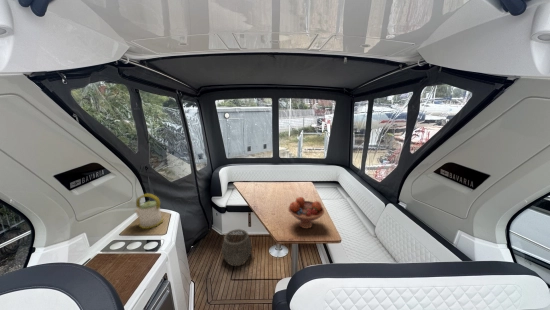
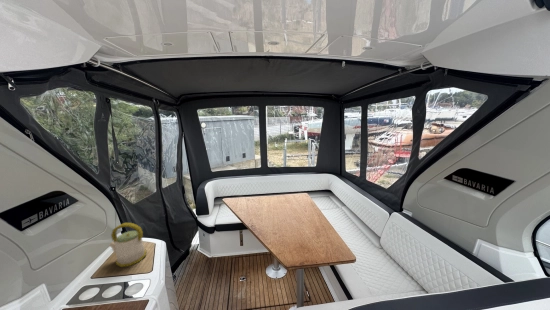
fruit bowl: present [289,197,324,229] -> none [294,212,333,248]
woven basket: present [222,229,252,265] -> none [214,251,248,295]

